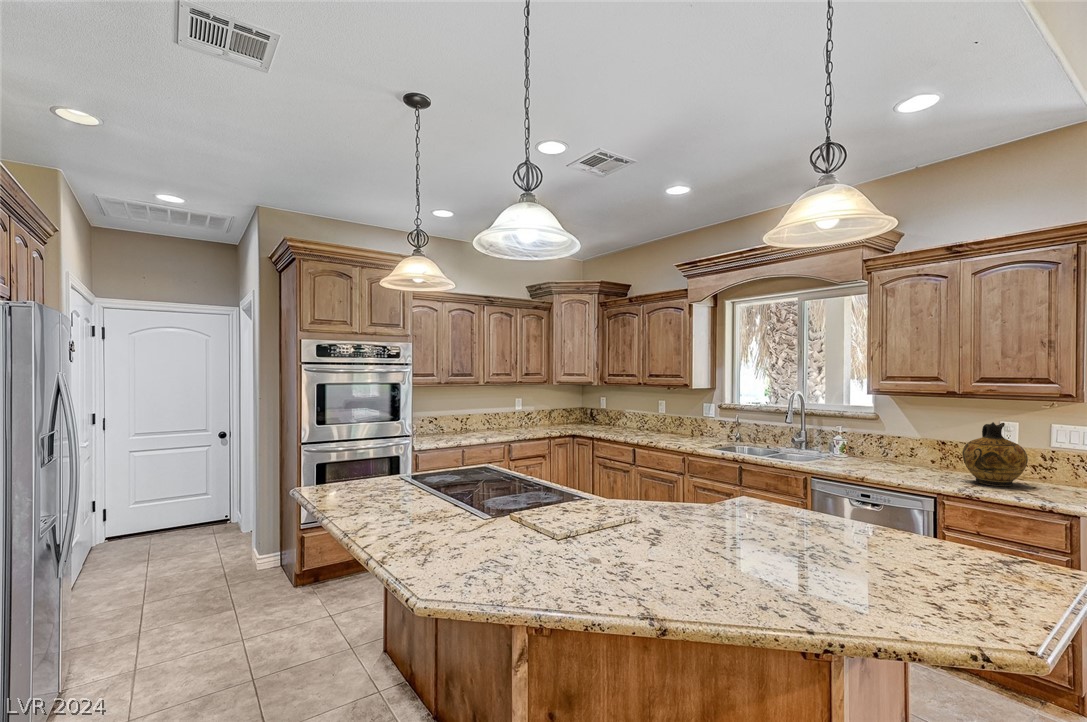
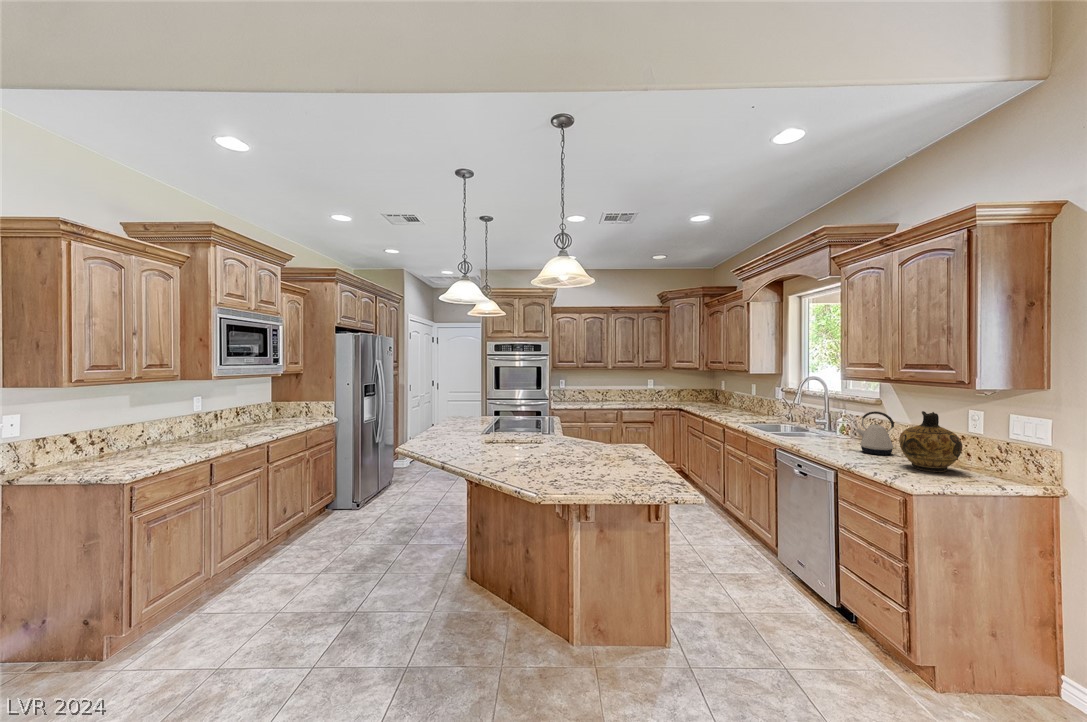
kettle: none [888,425,928,473] -> present [856,411,896,455]

